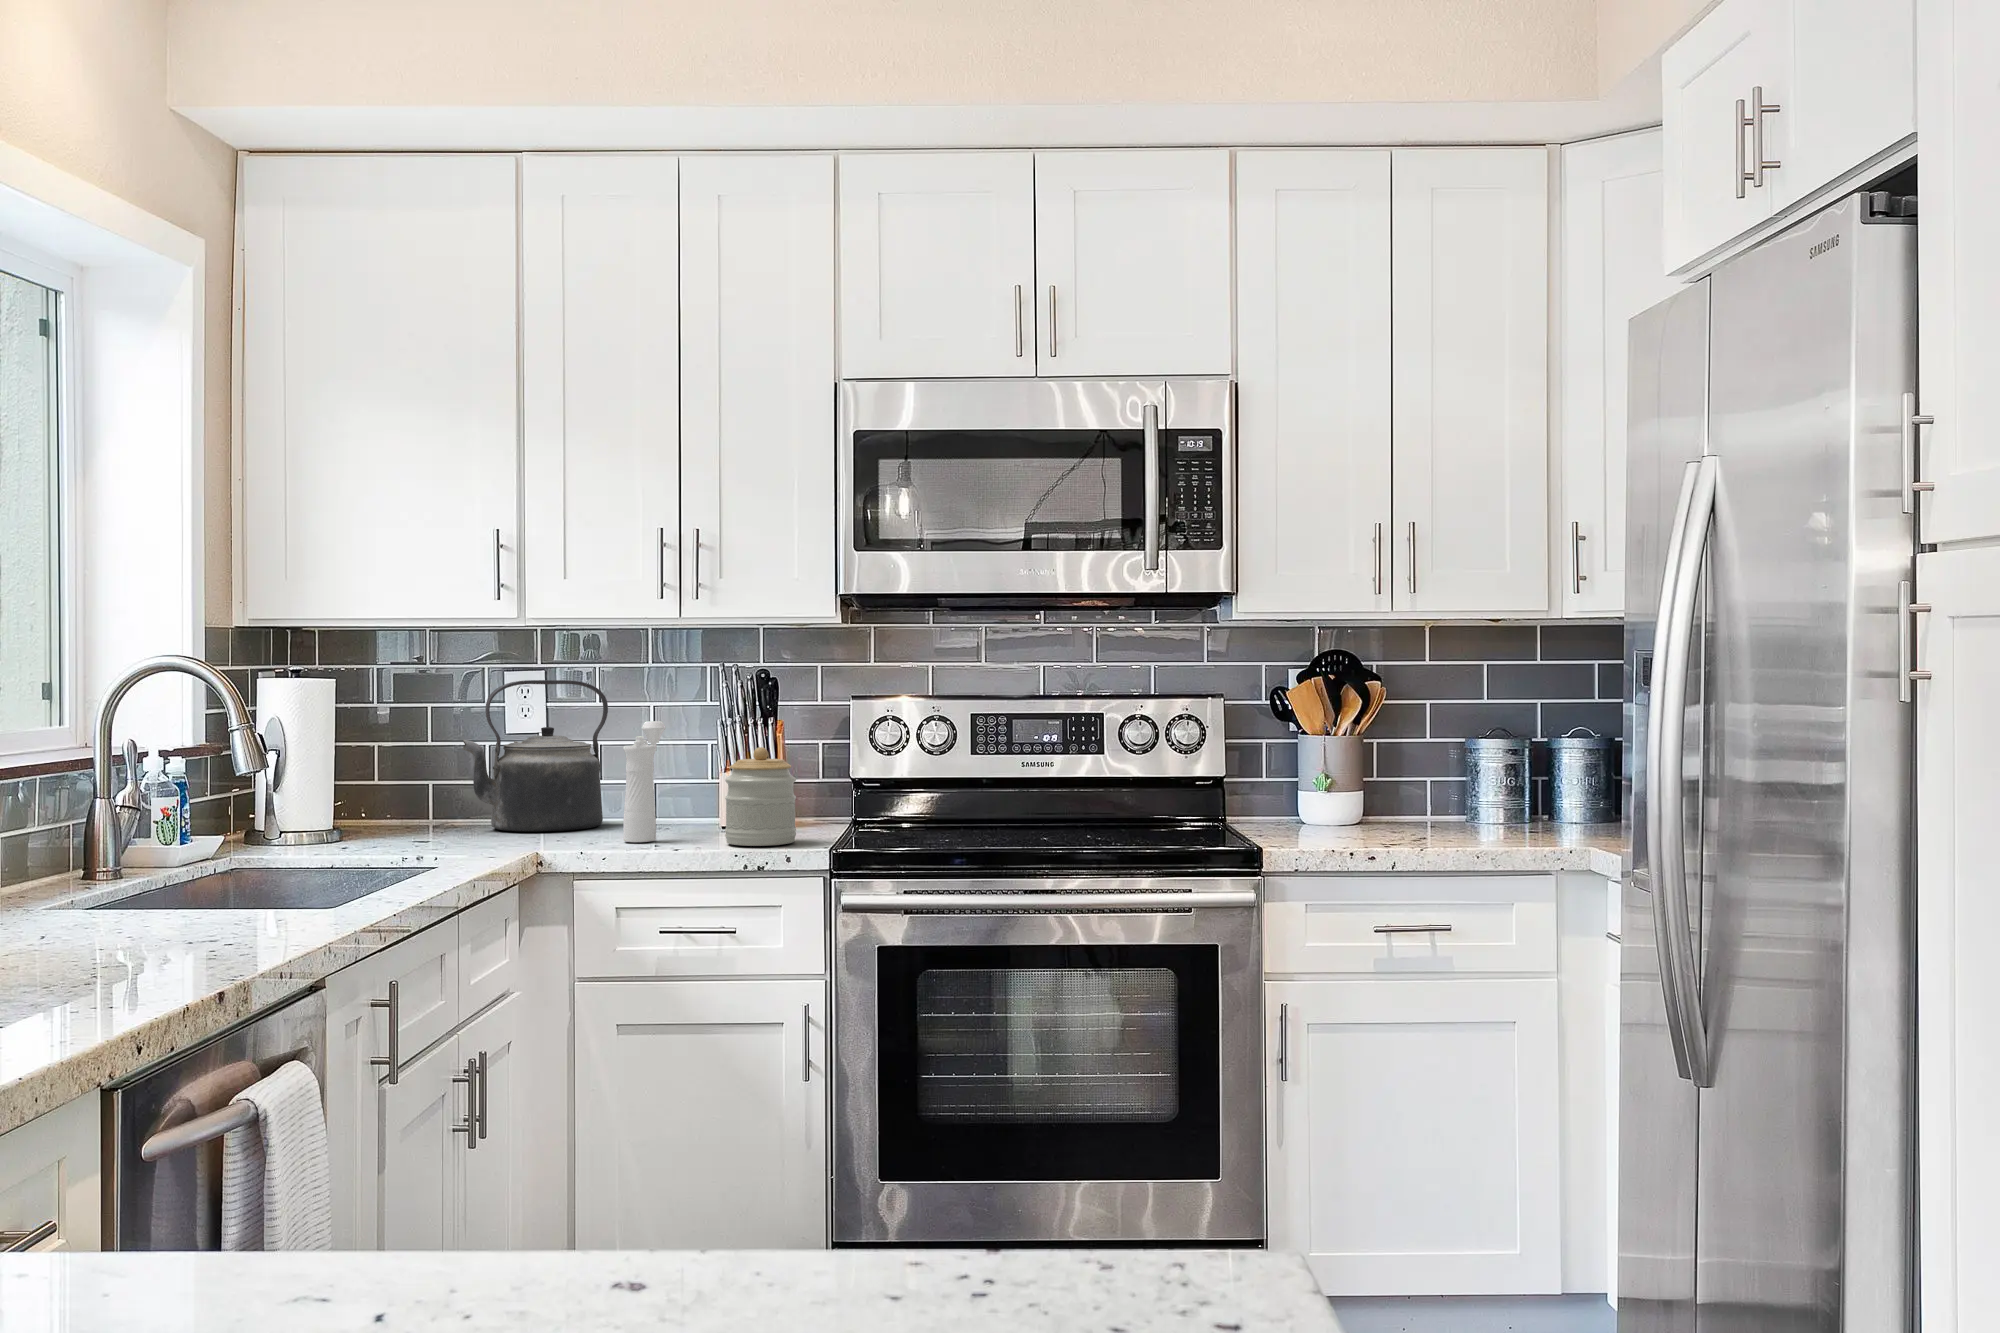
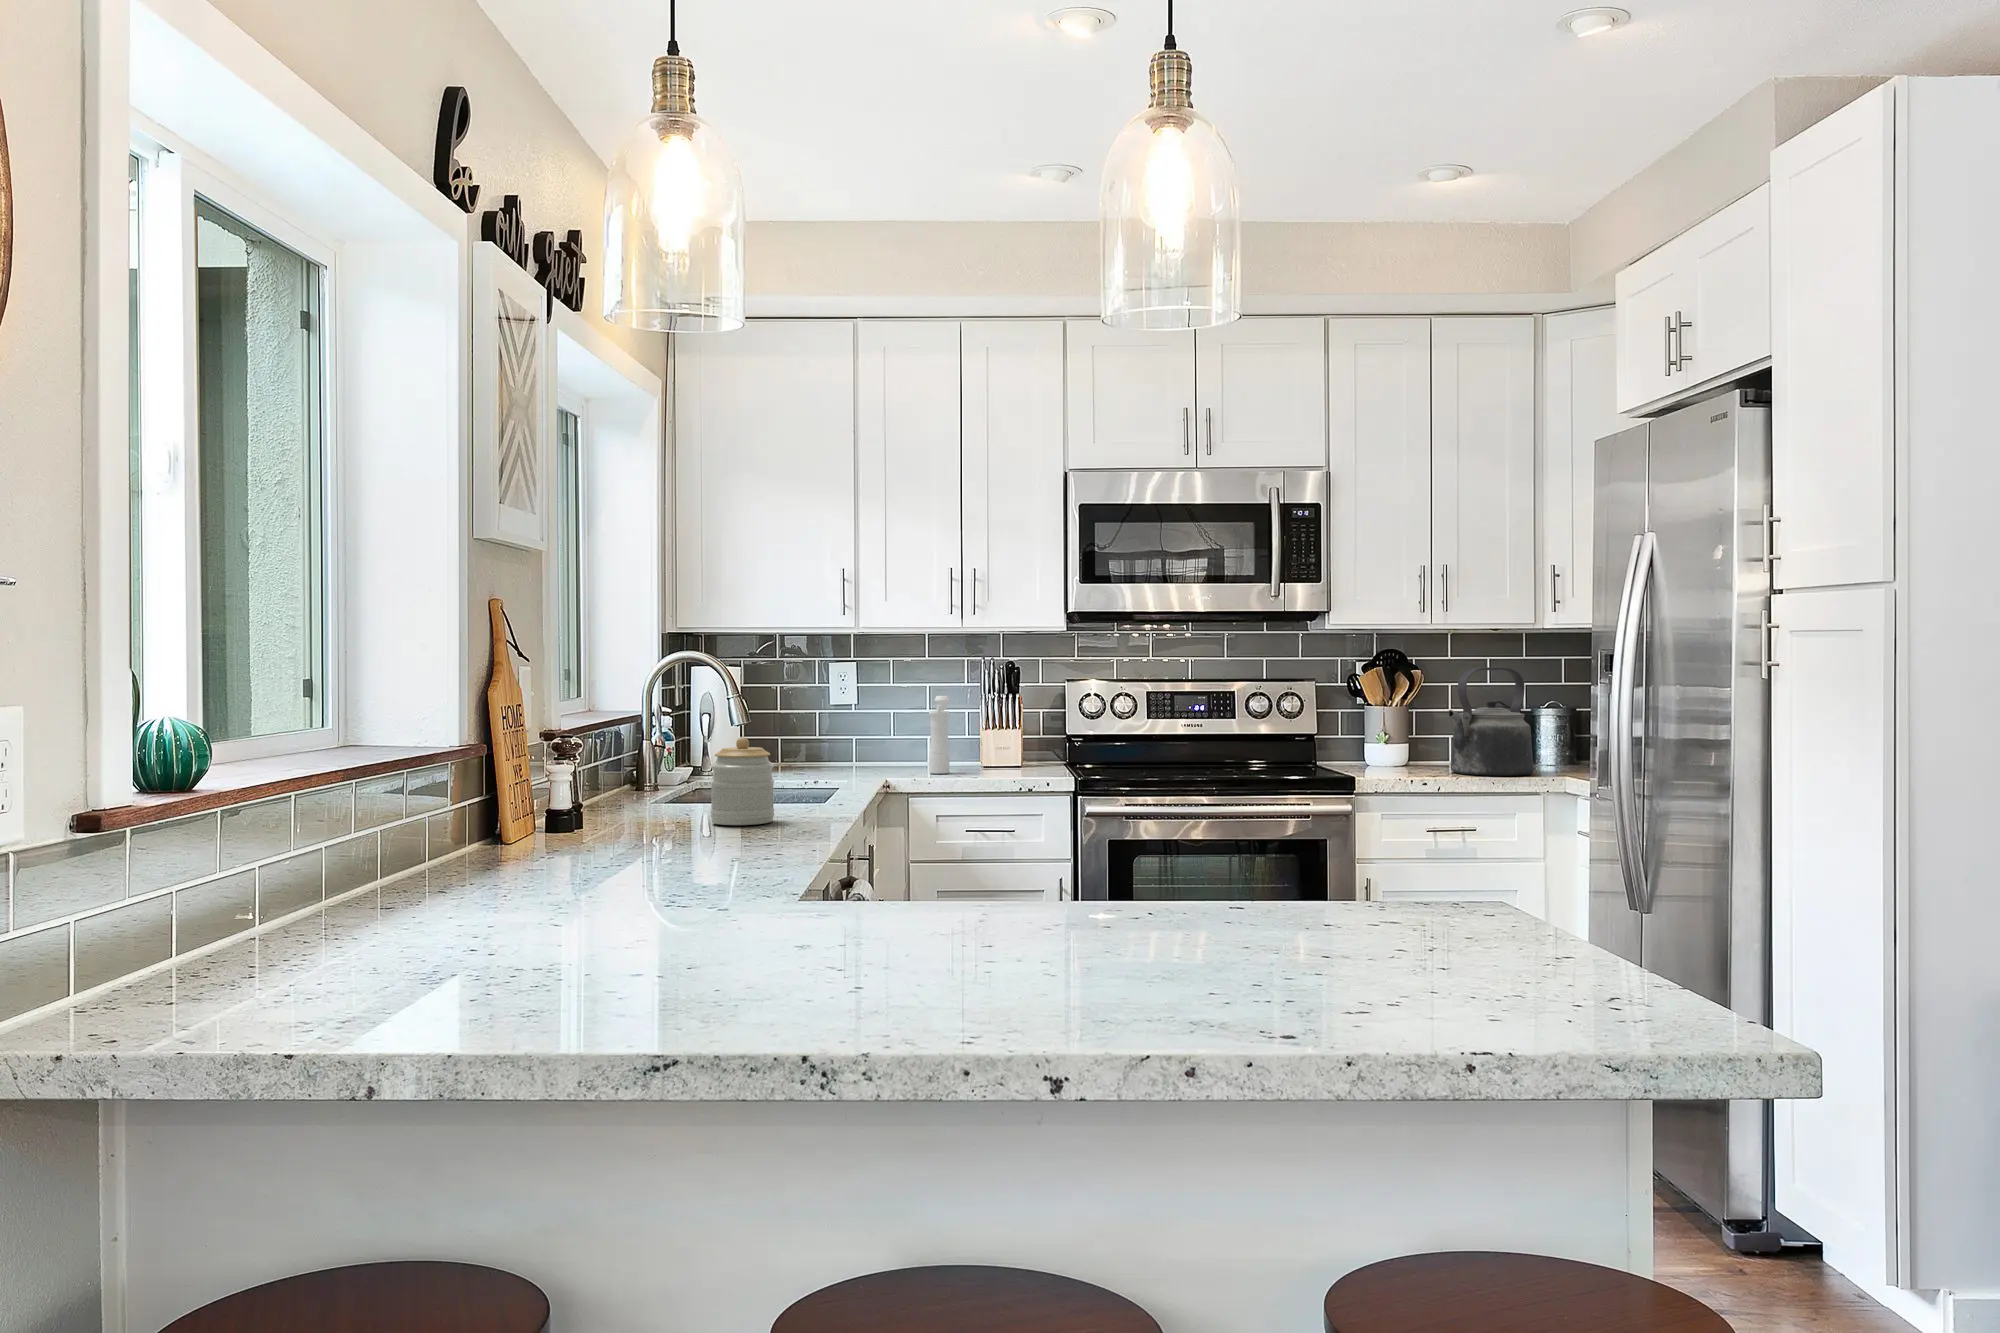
kettle: present [463,680,608,832] -> present [1448,667,1534,776]
jar: present [725,747,796,846] -> present [710,737,774,825]

